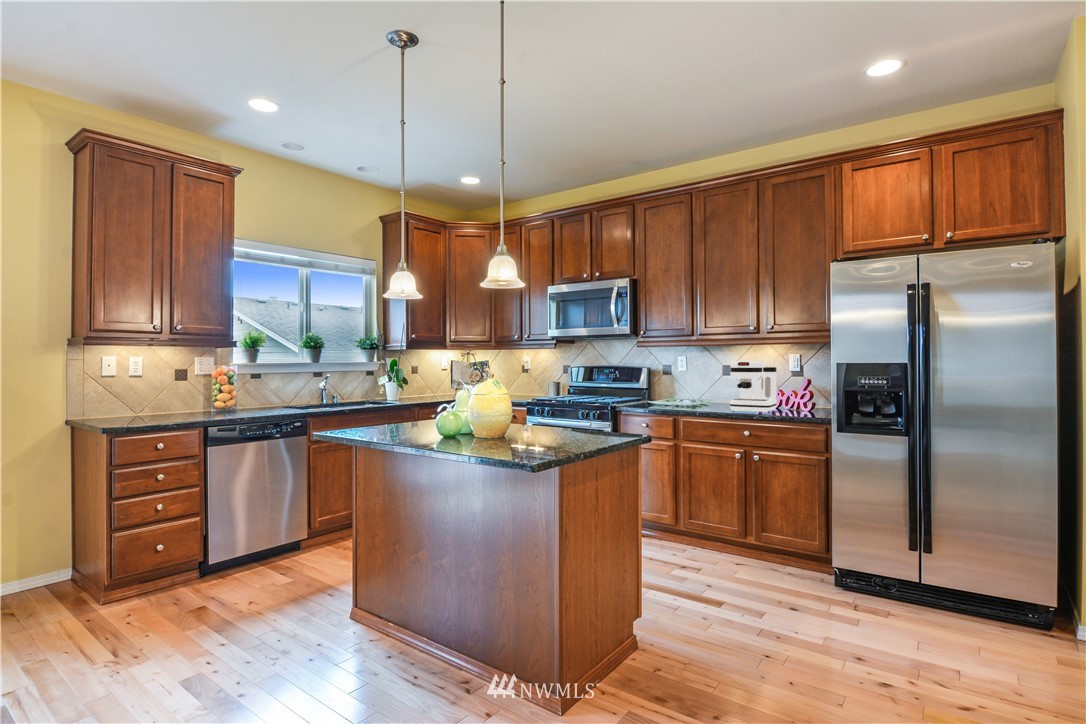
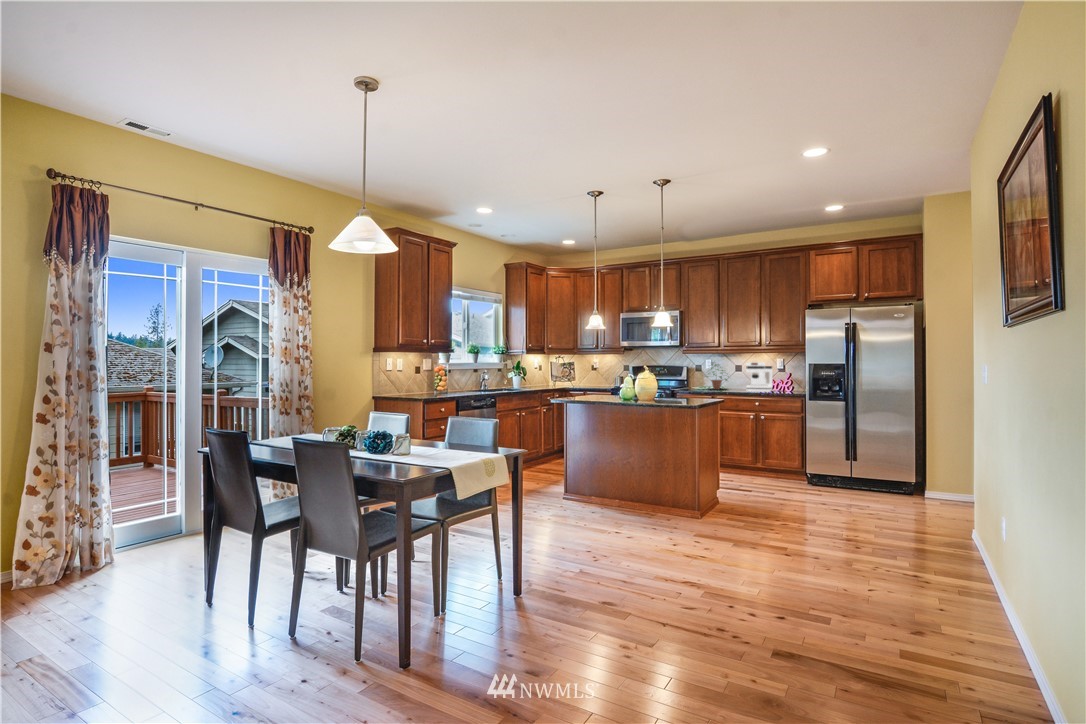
potted plant: none [666,360,709,404] -> present [707,364,727,389]

